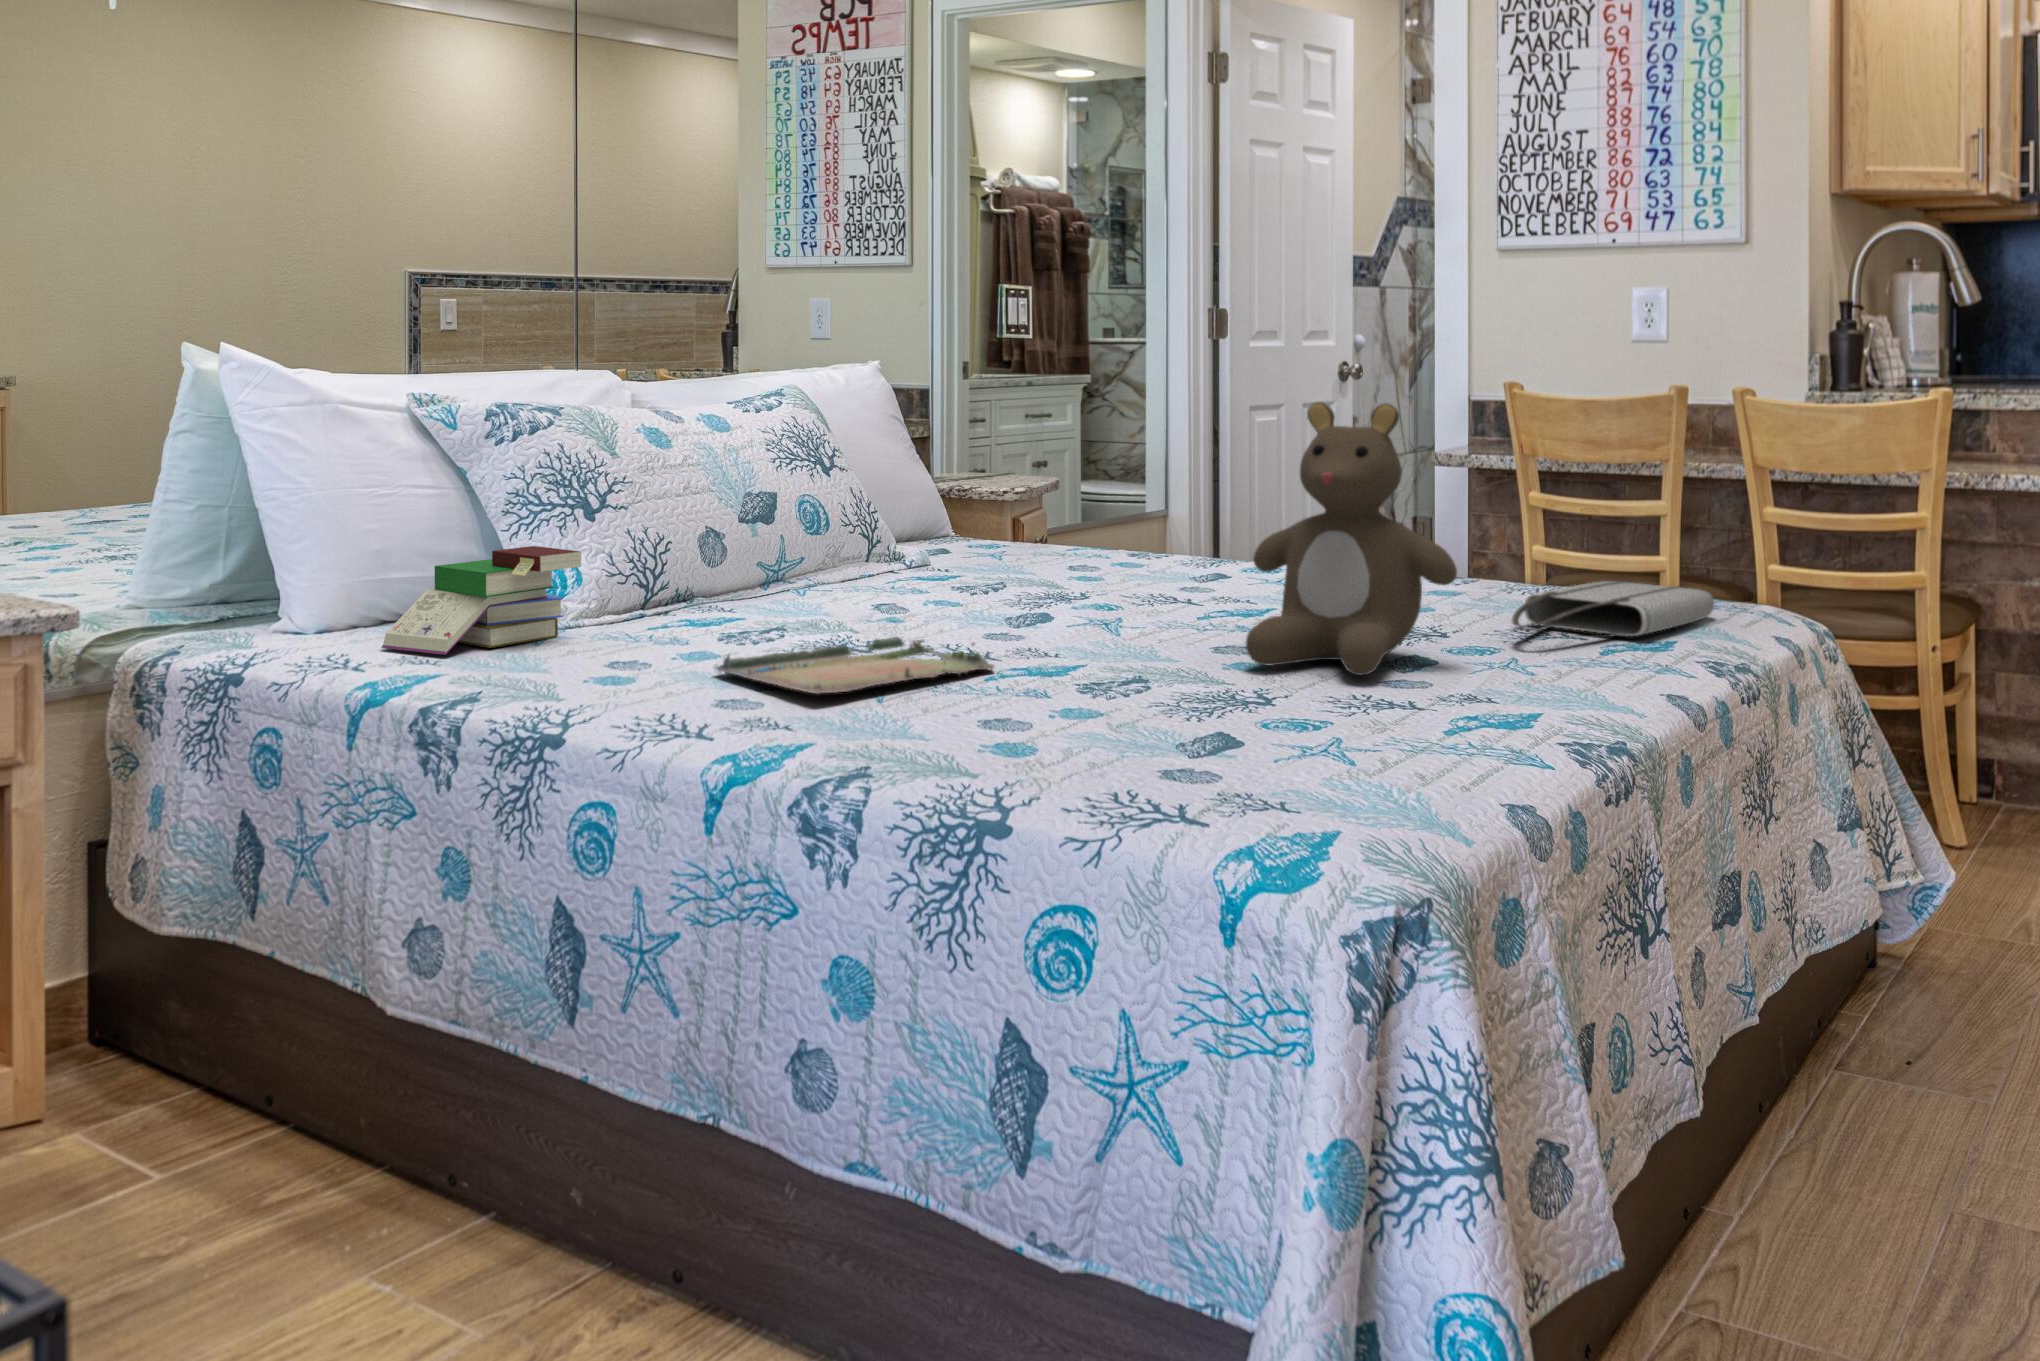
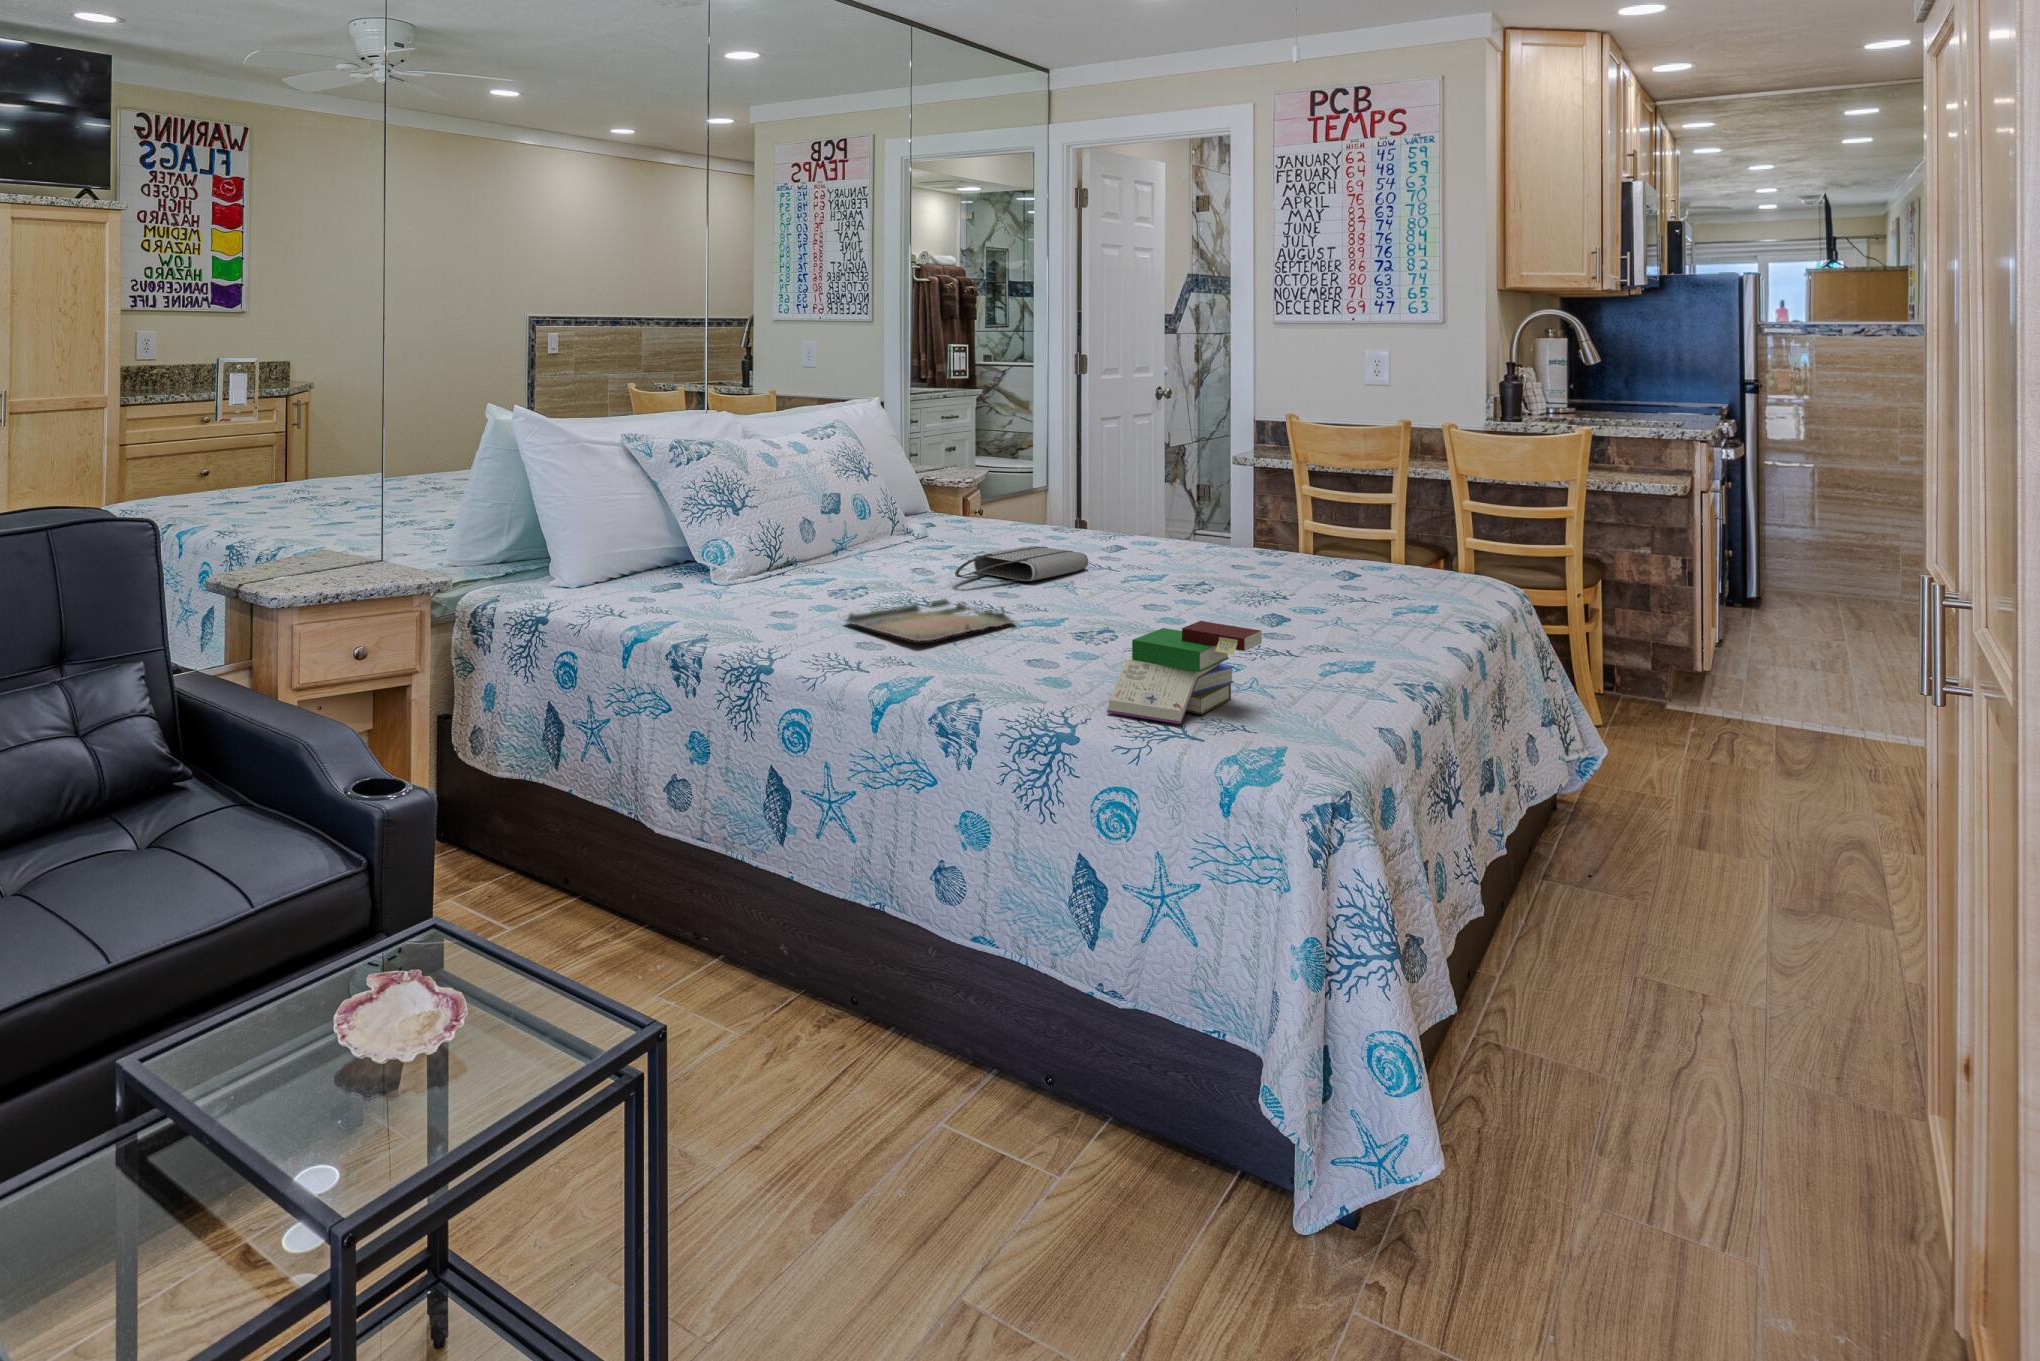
teddy bear: present [1246,402,1457,676] -> none [1171,458,1309,633]
book: present [381,546,581,655] -> present [1107,621,1262,724]
tote bag: present [1512,581,1714,637] -> present [955,546,1088,582]

